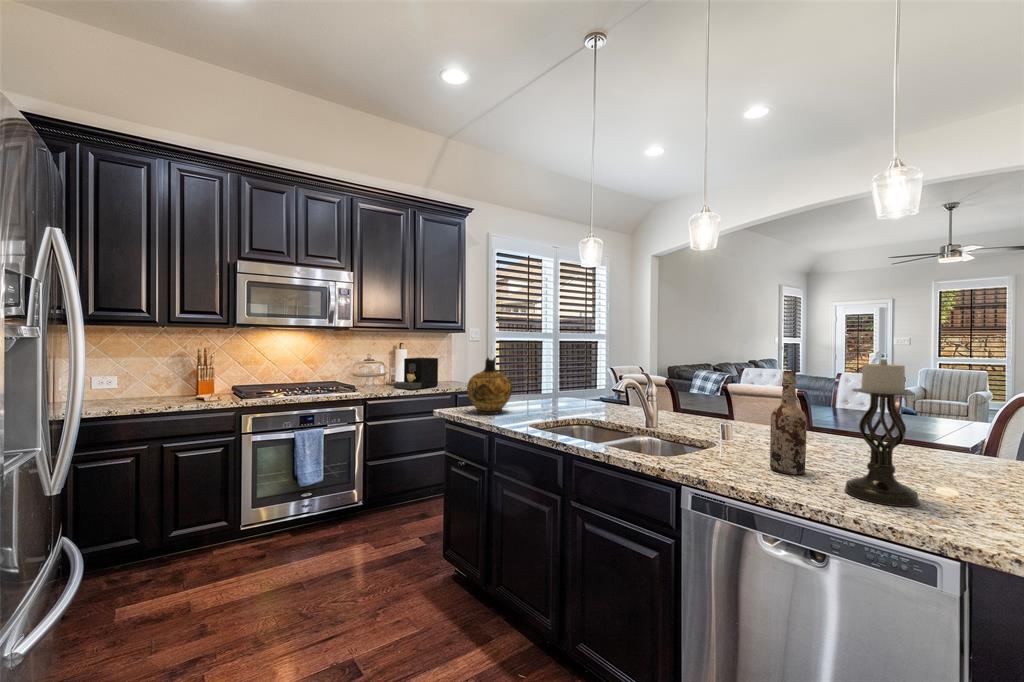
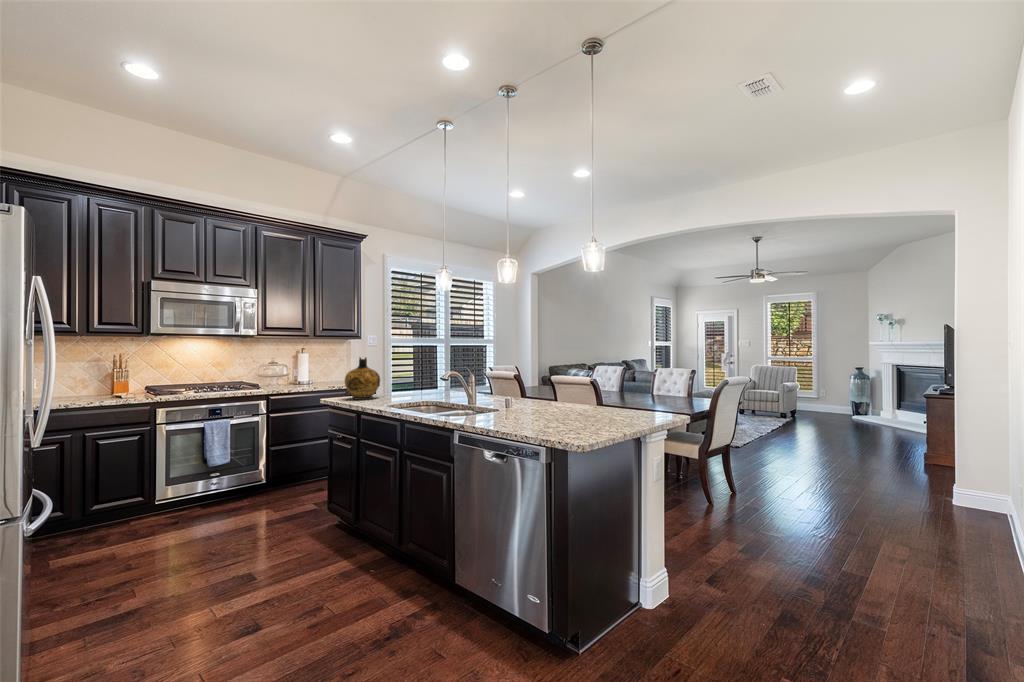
coffee maker: present [394,358,438,389] -> none [296,360,336,387]
candle holder: present [845,359,919,507] -> none [534,352,566,430]
wine bottle: present [770,371,807,474] -> none [511,360,529,421]

